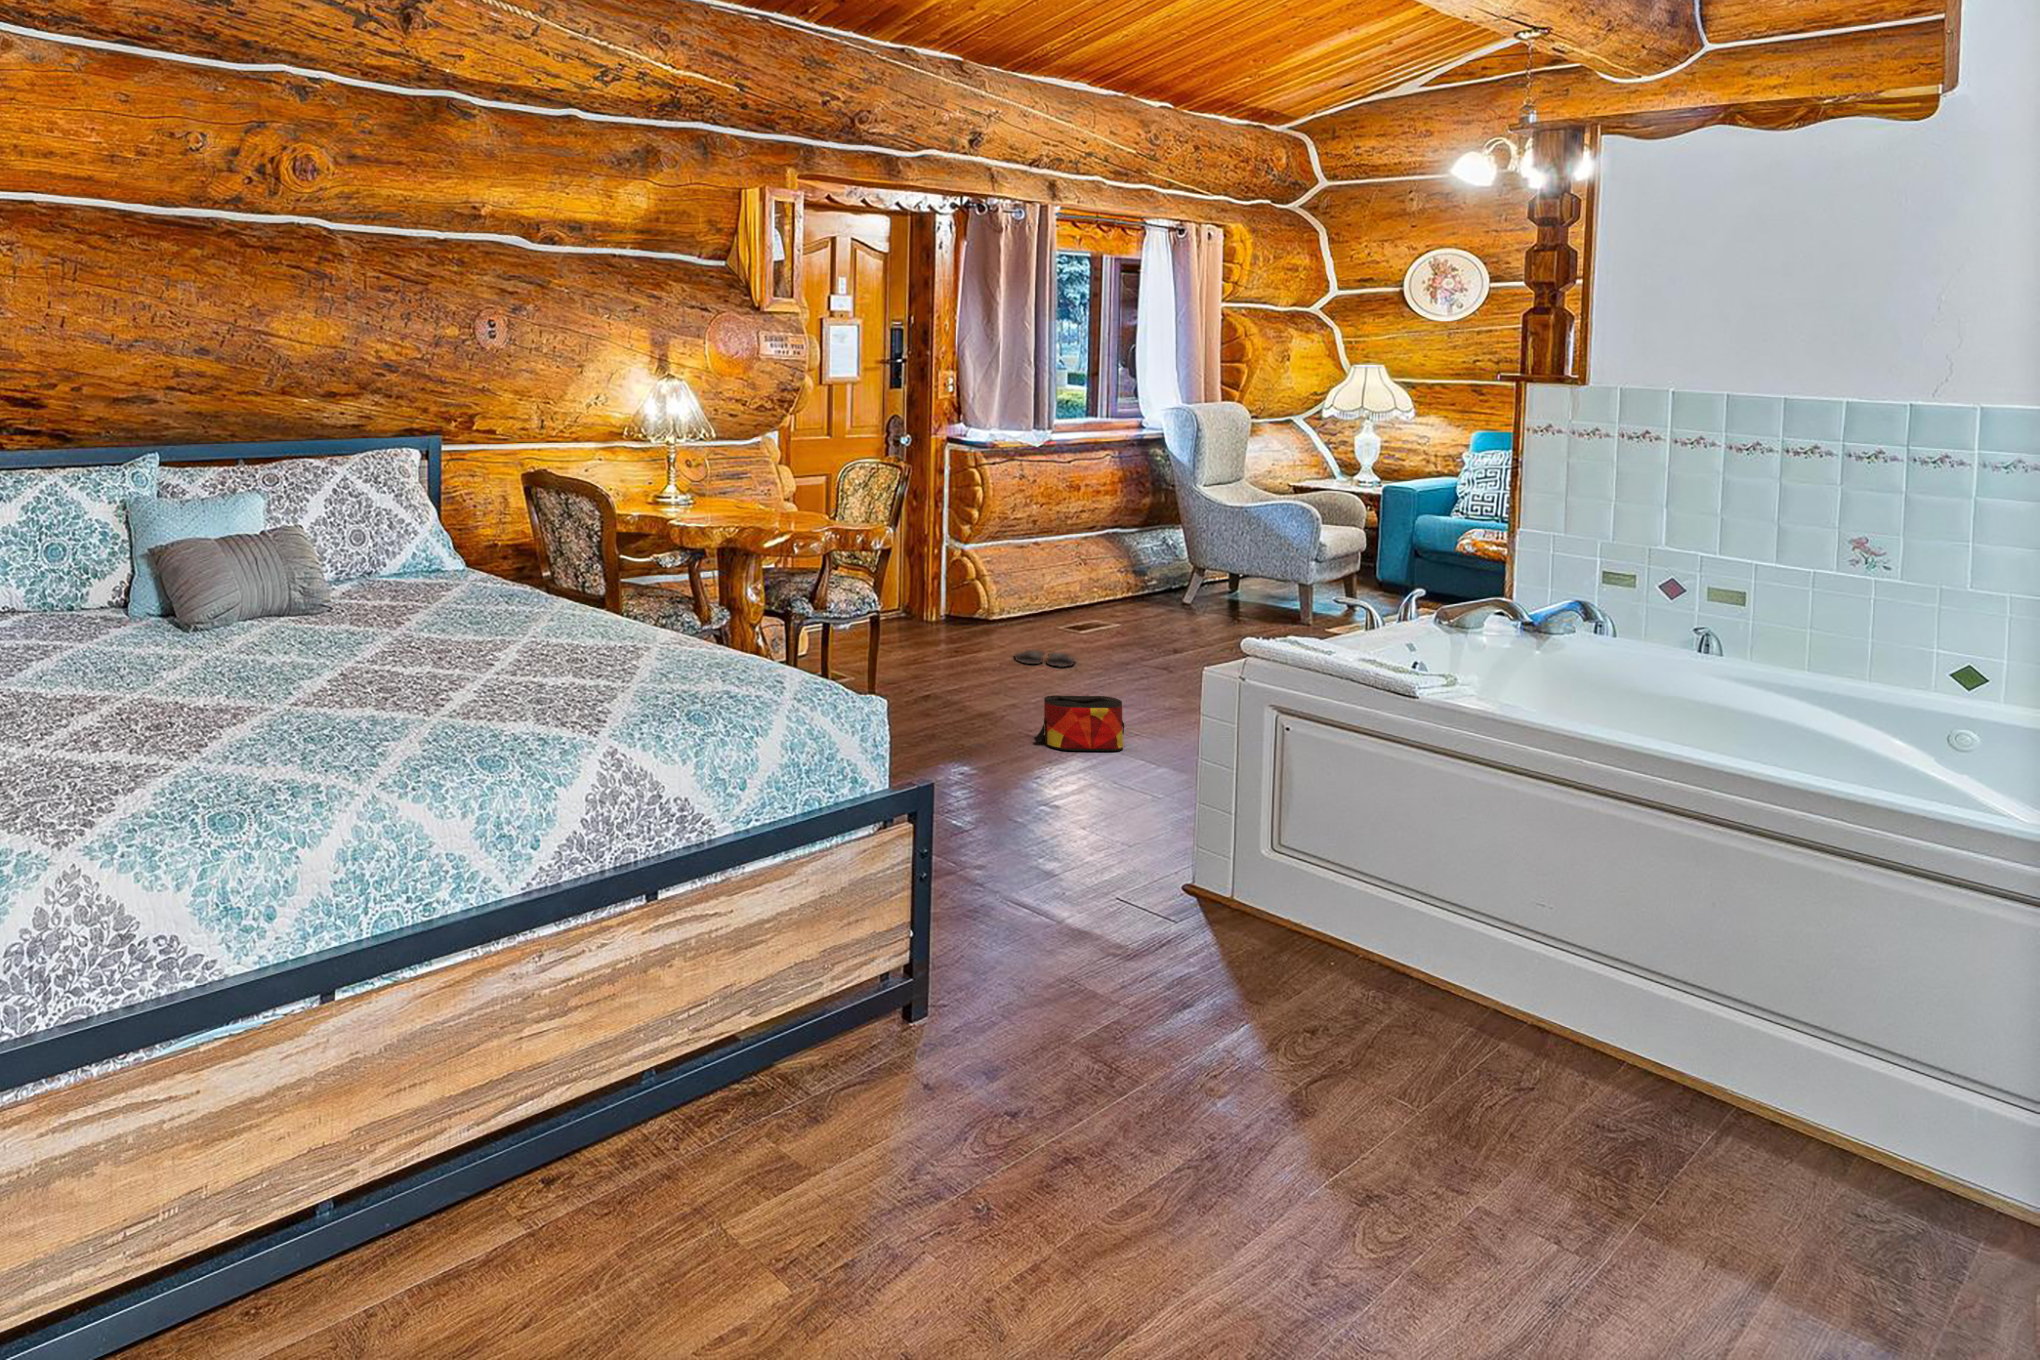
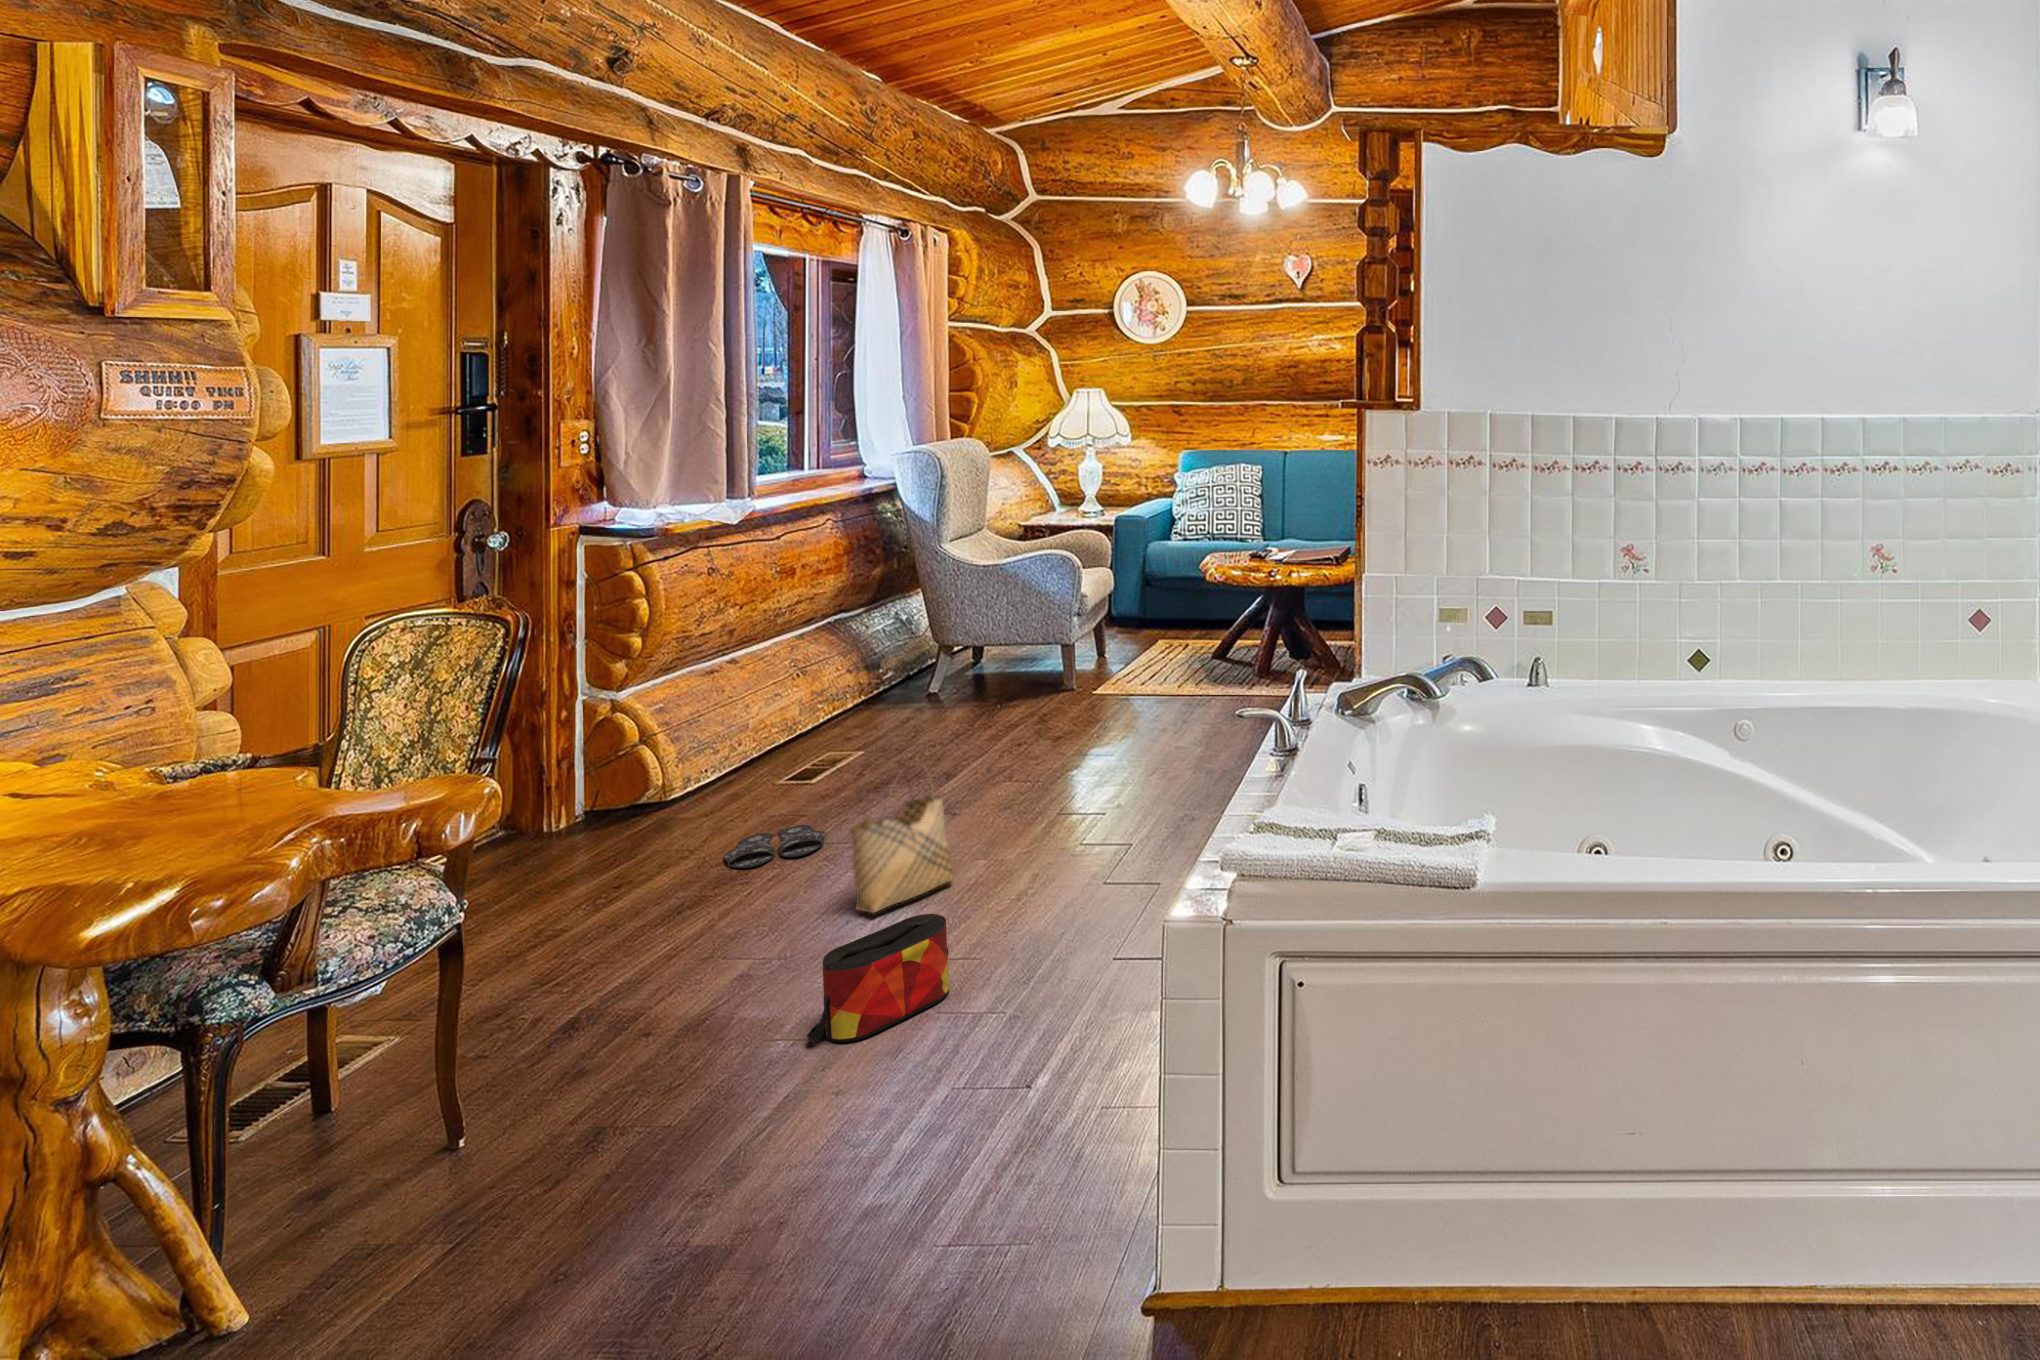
woven basket: none [1078,607,1149,704] -> present [850,760,953,913]

